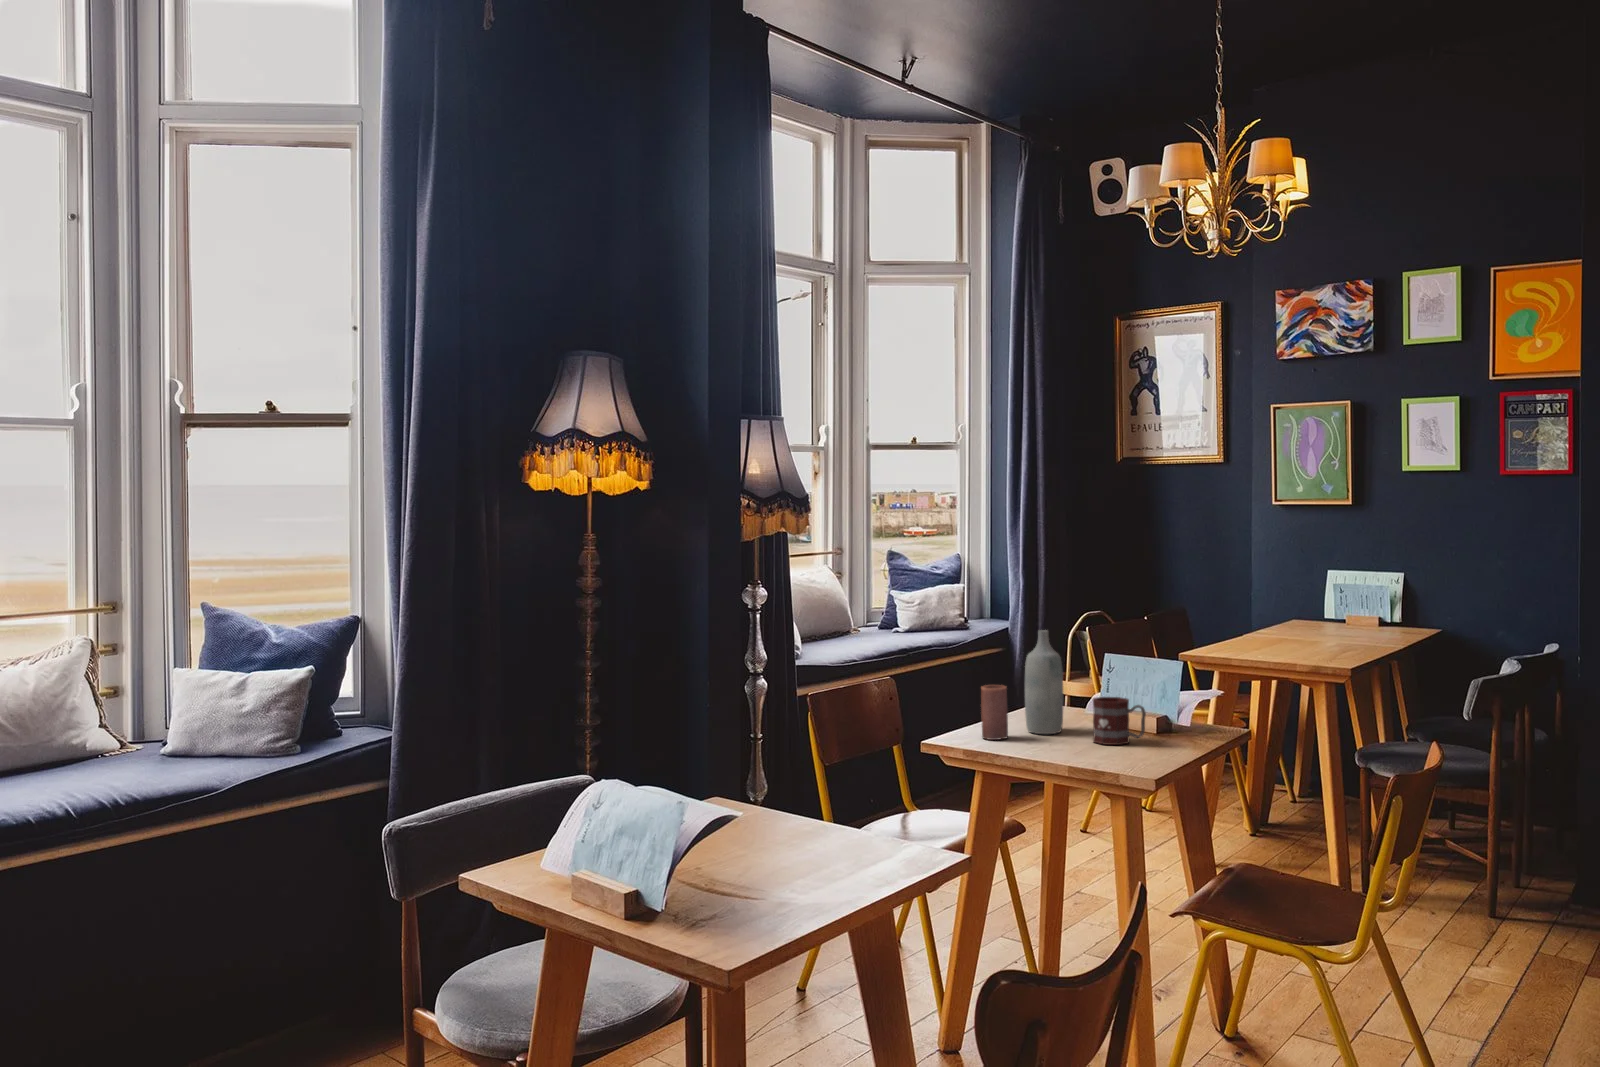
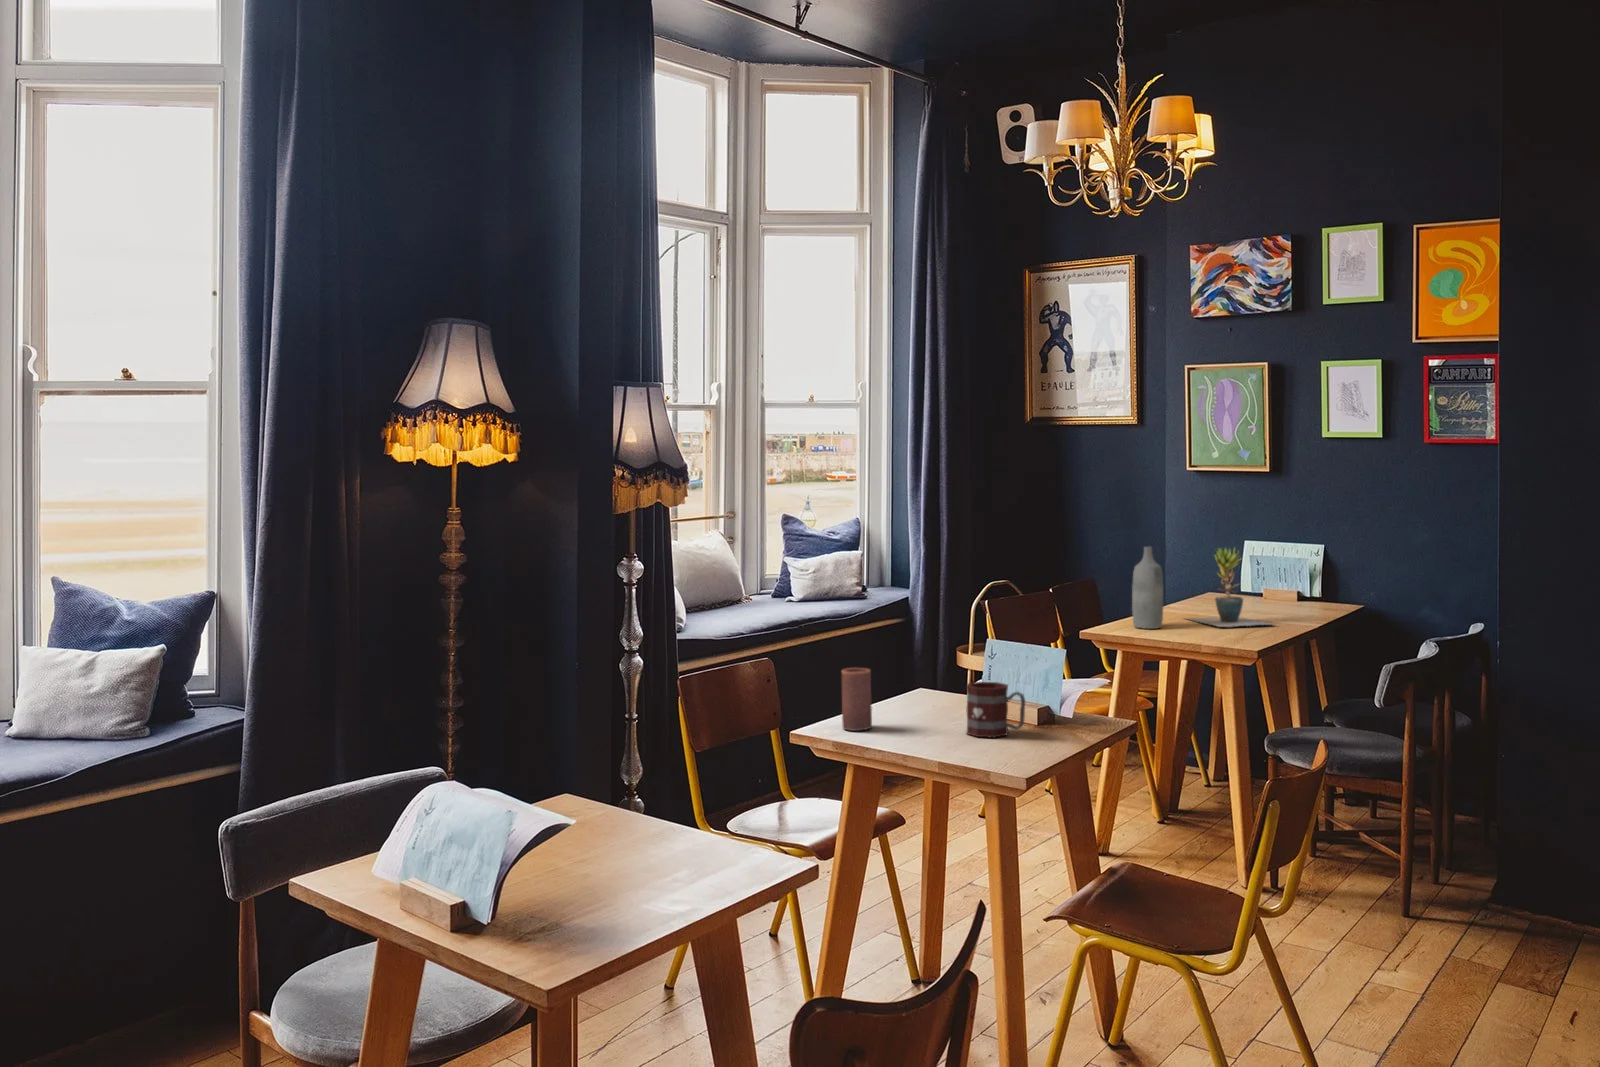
potted plant: none [1275,576,1365,651] -> present [1188,549,1272,627]
bottle: present [1025,630,1063,734] -> present [1132,547,1163,629]

